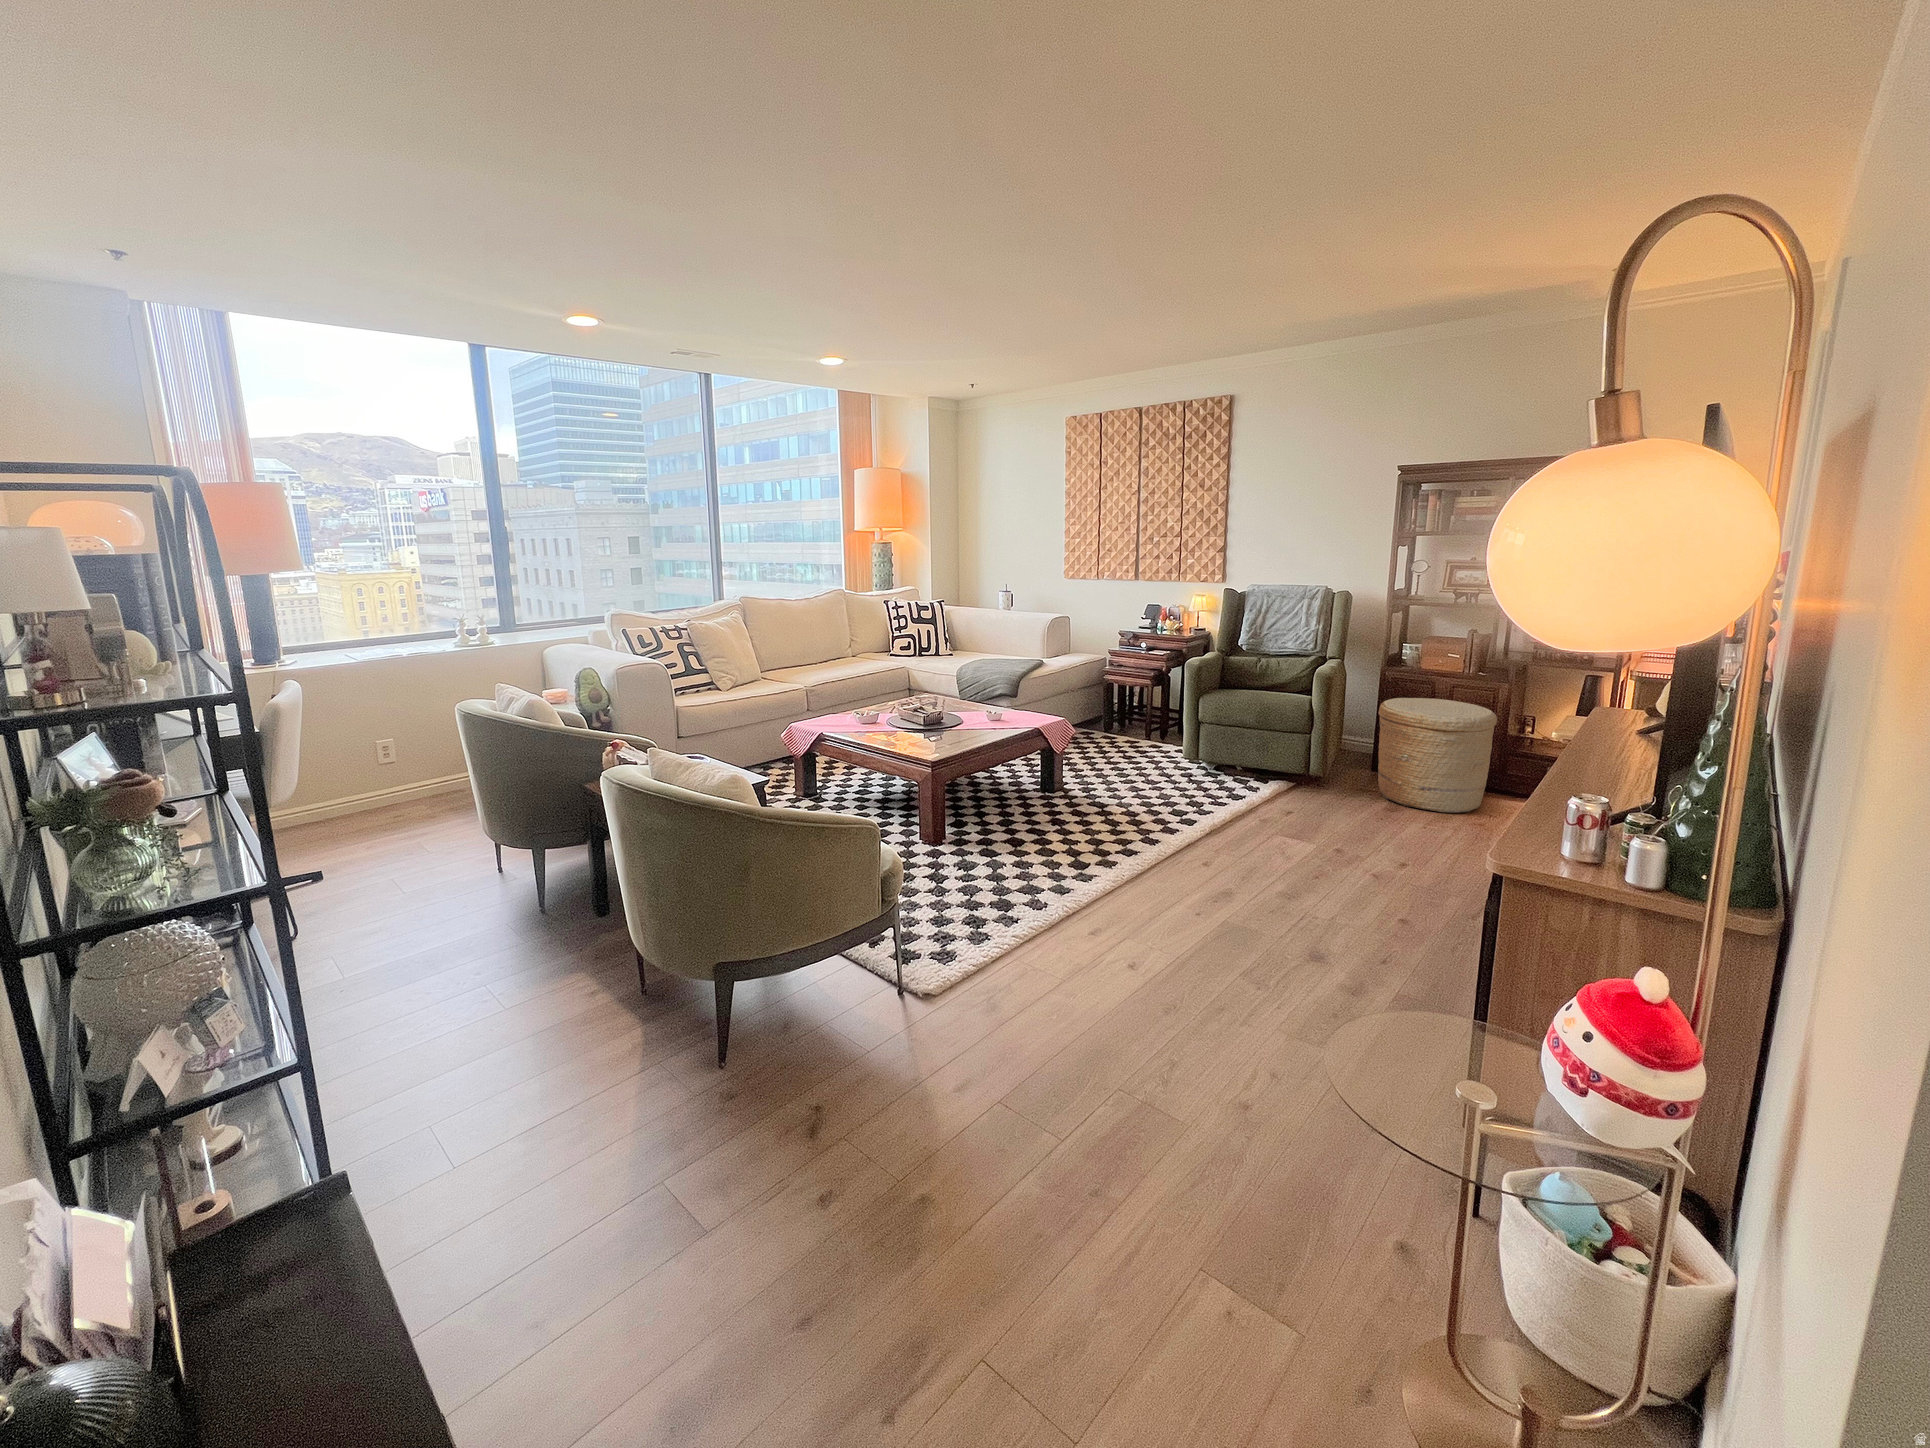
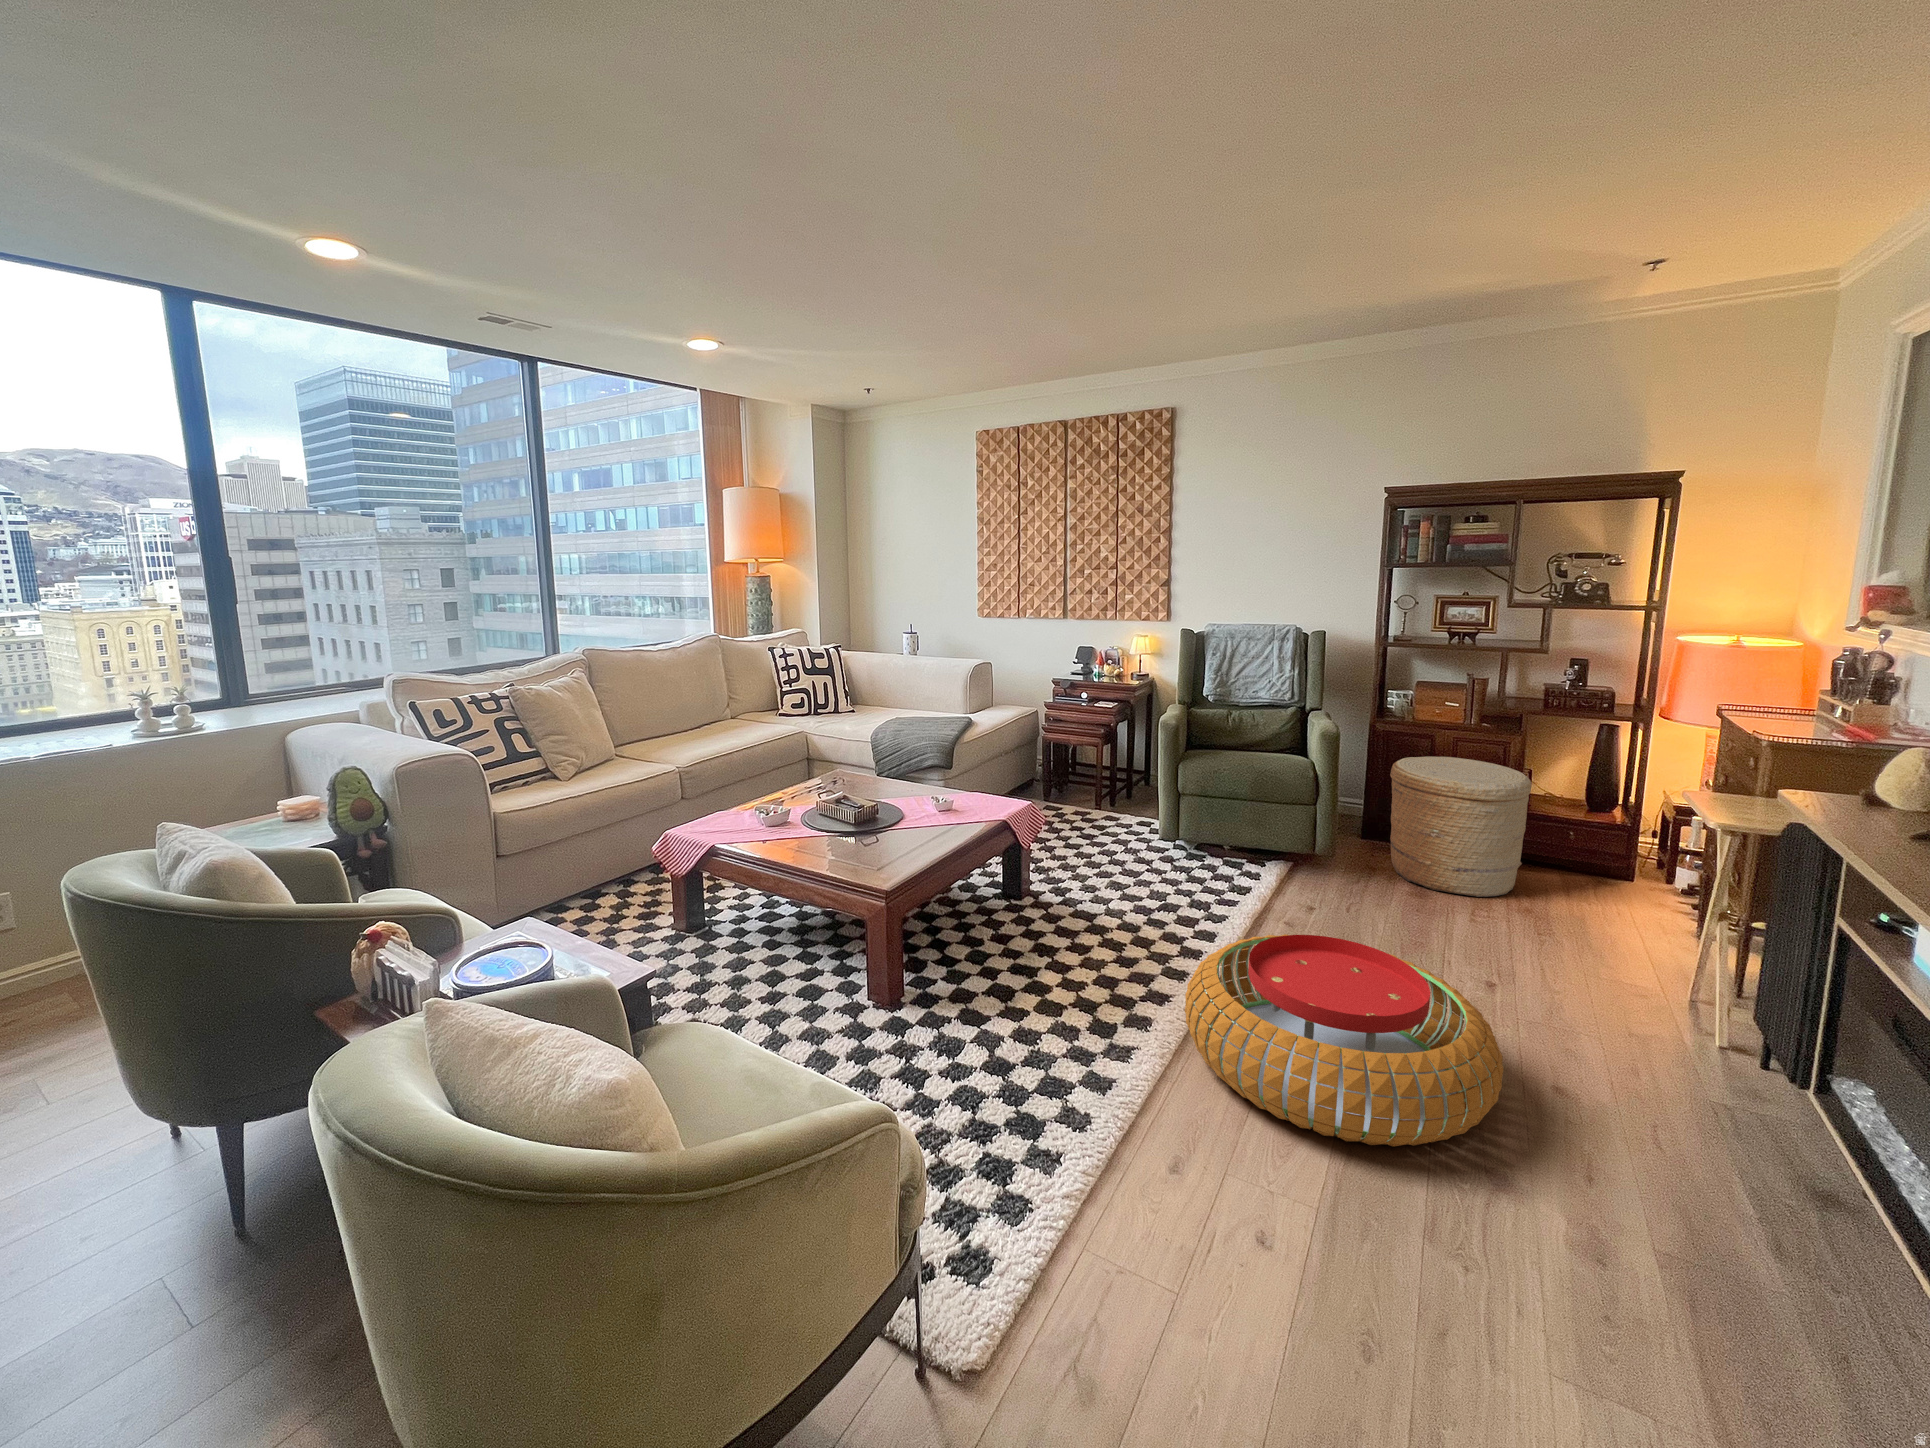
pouf: none [1133,807,1351,935] -> present [1185,934,1504,1147]

